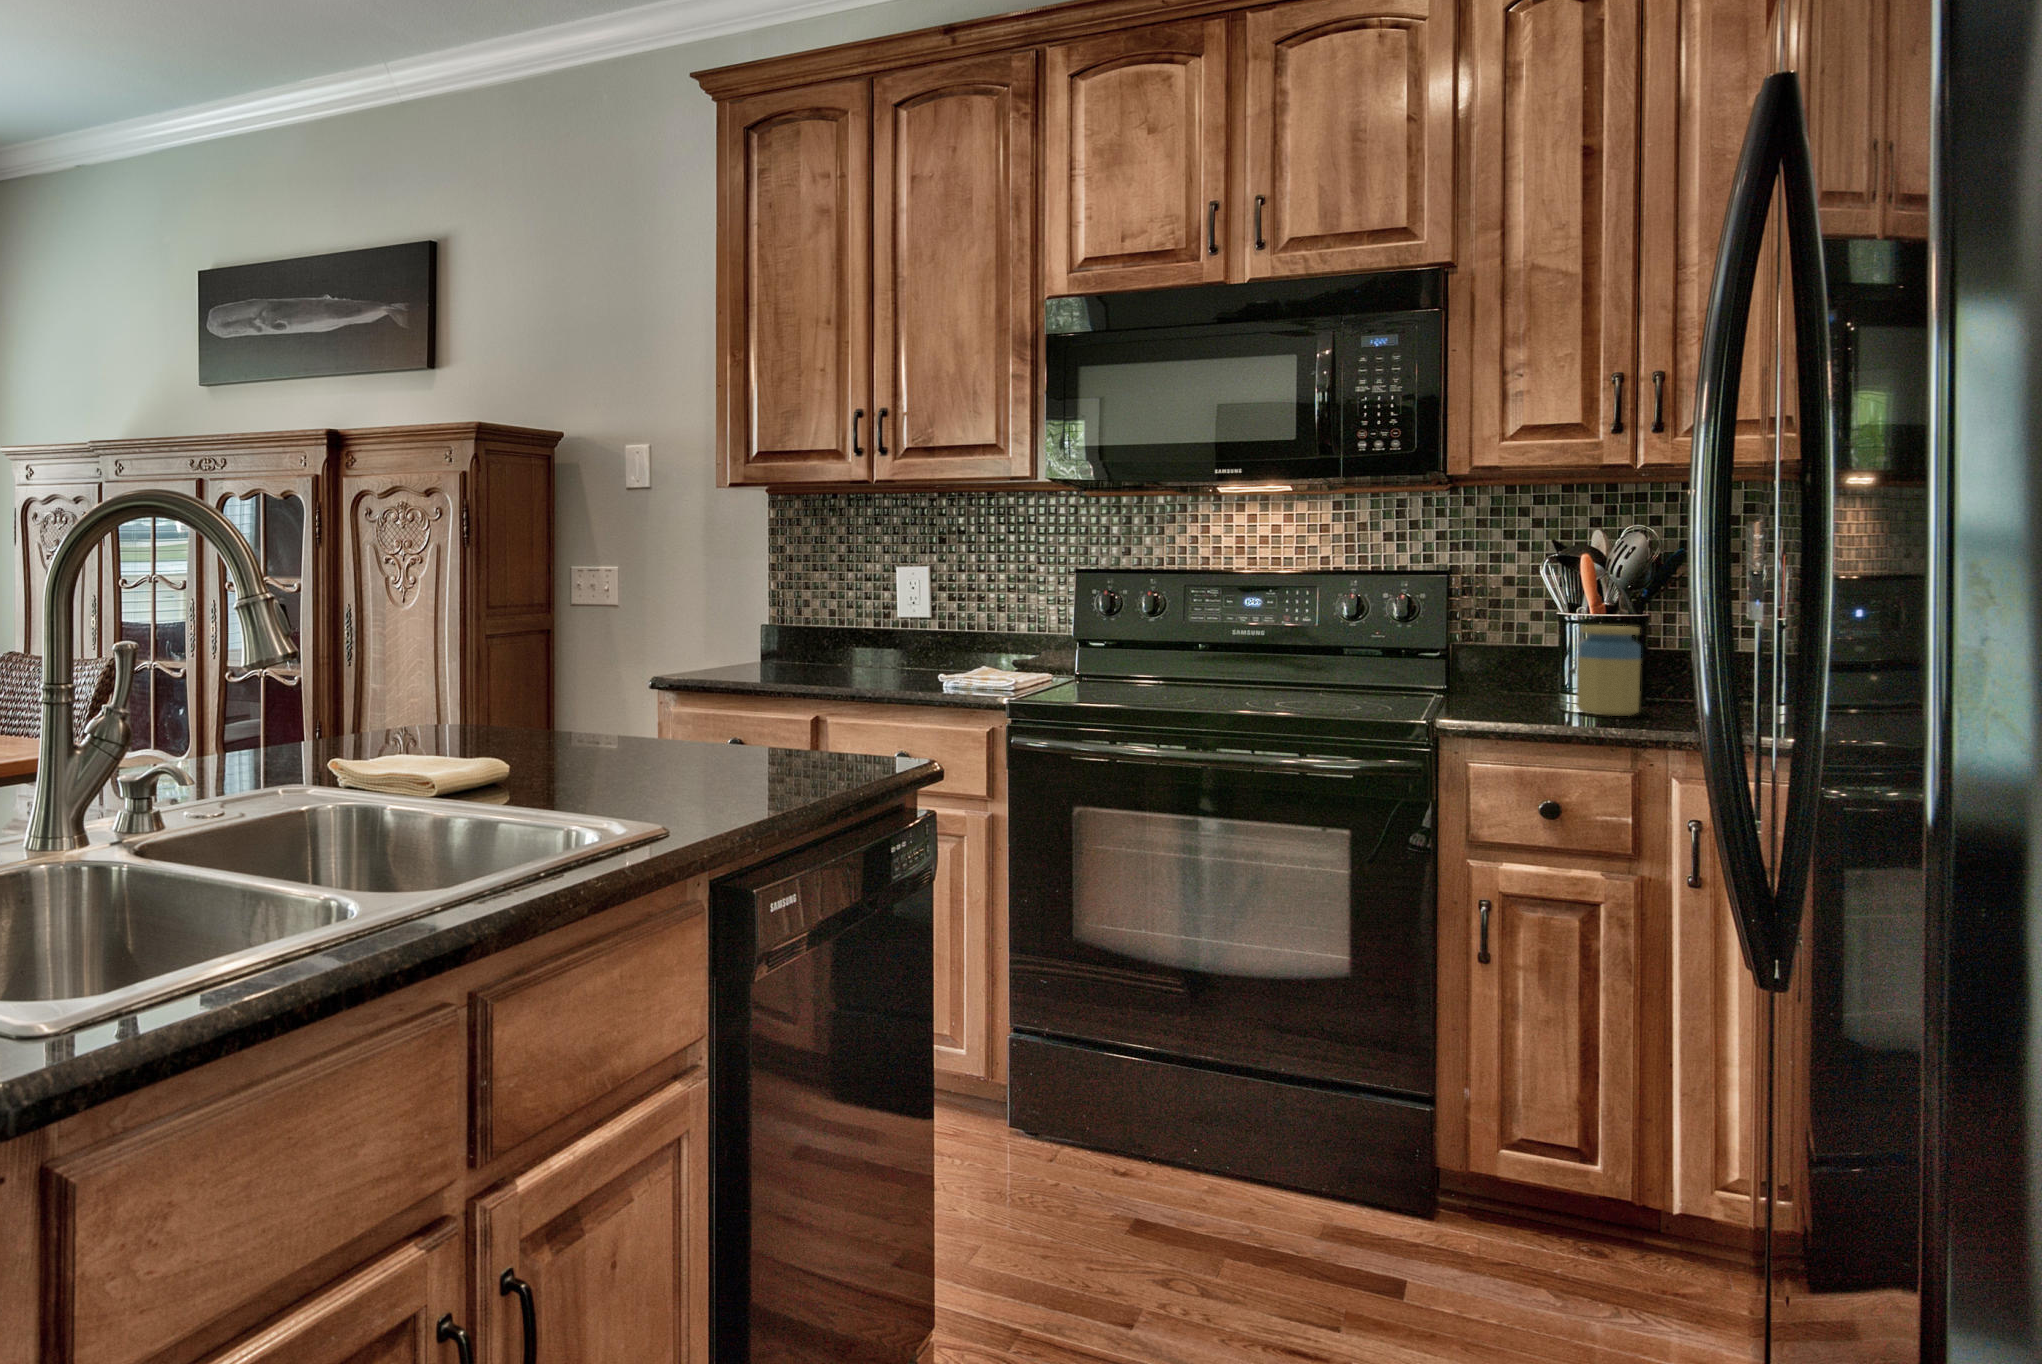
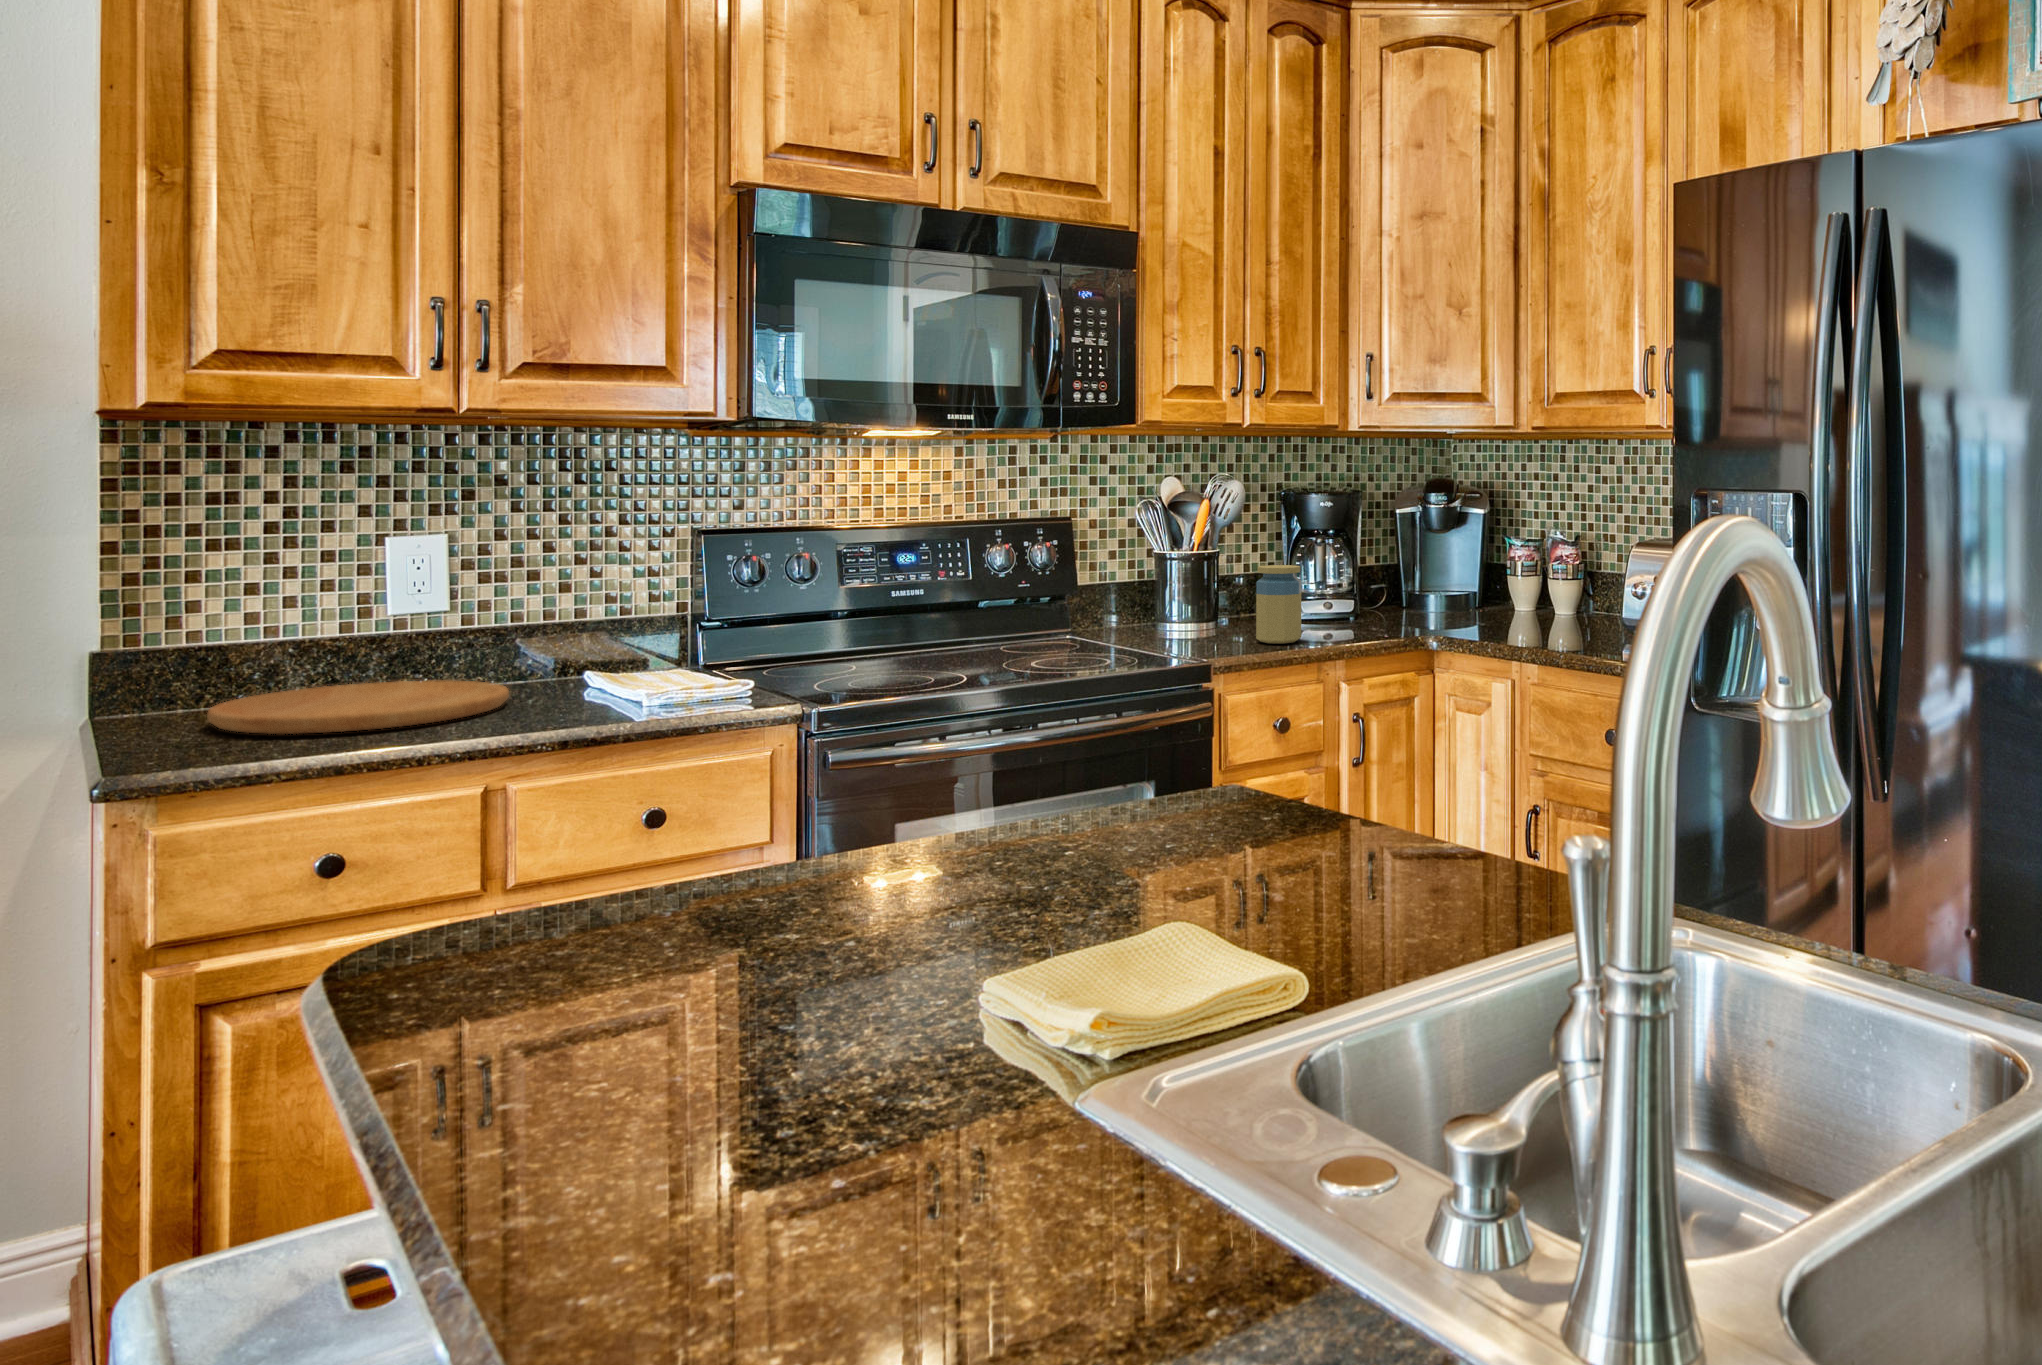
cutting board: none [746,654,898,675] -> present [207,680,509,734]

